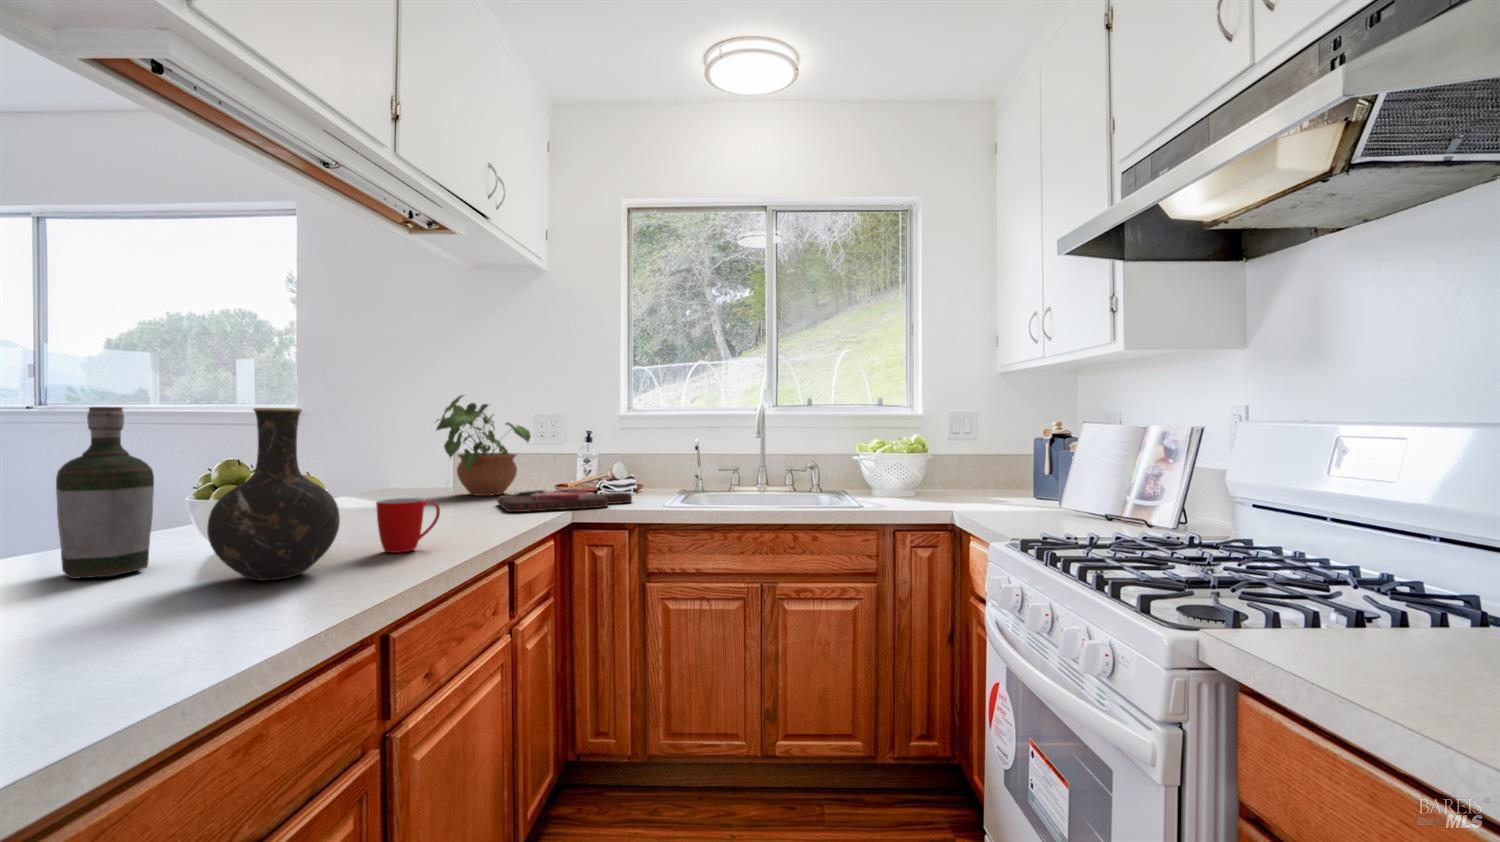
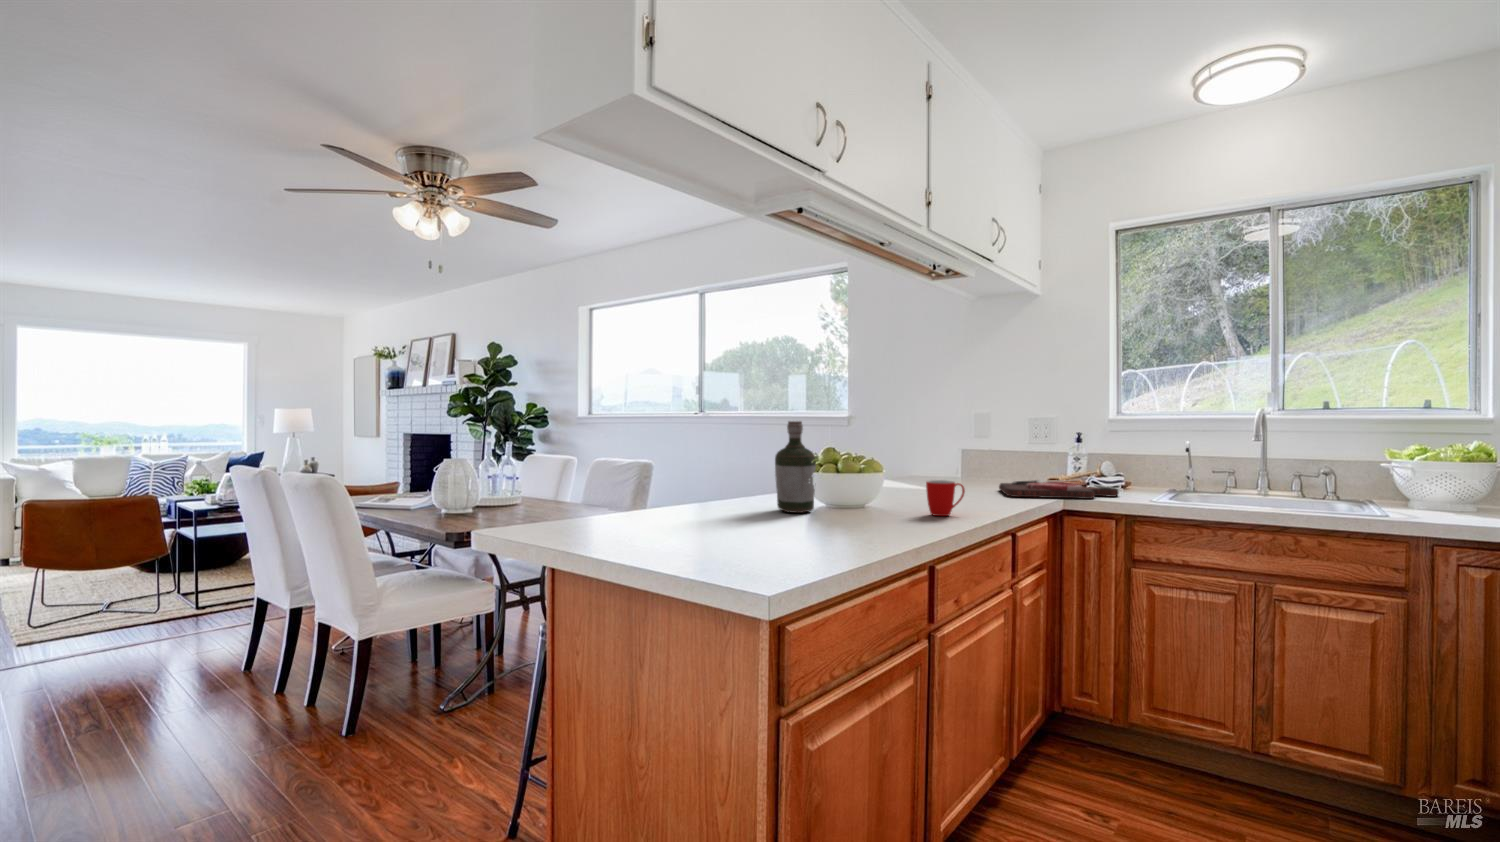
potted plant: present [436,395,531,496] -> none [948,399,1026,482]
vase: present [207,408,340,581] -> none [847,423,910,523]

